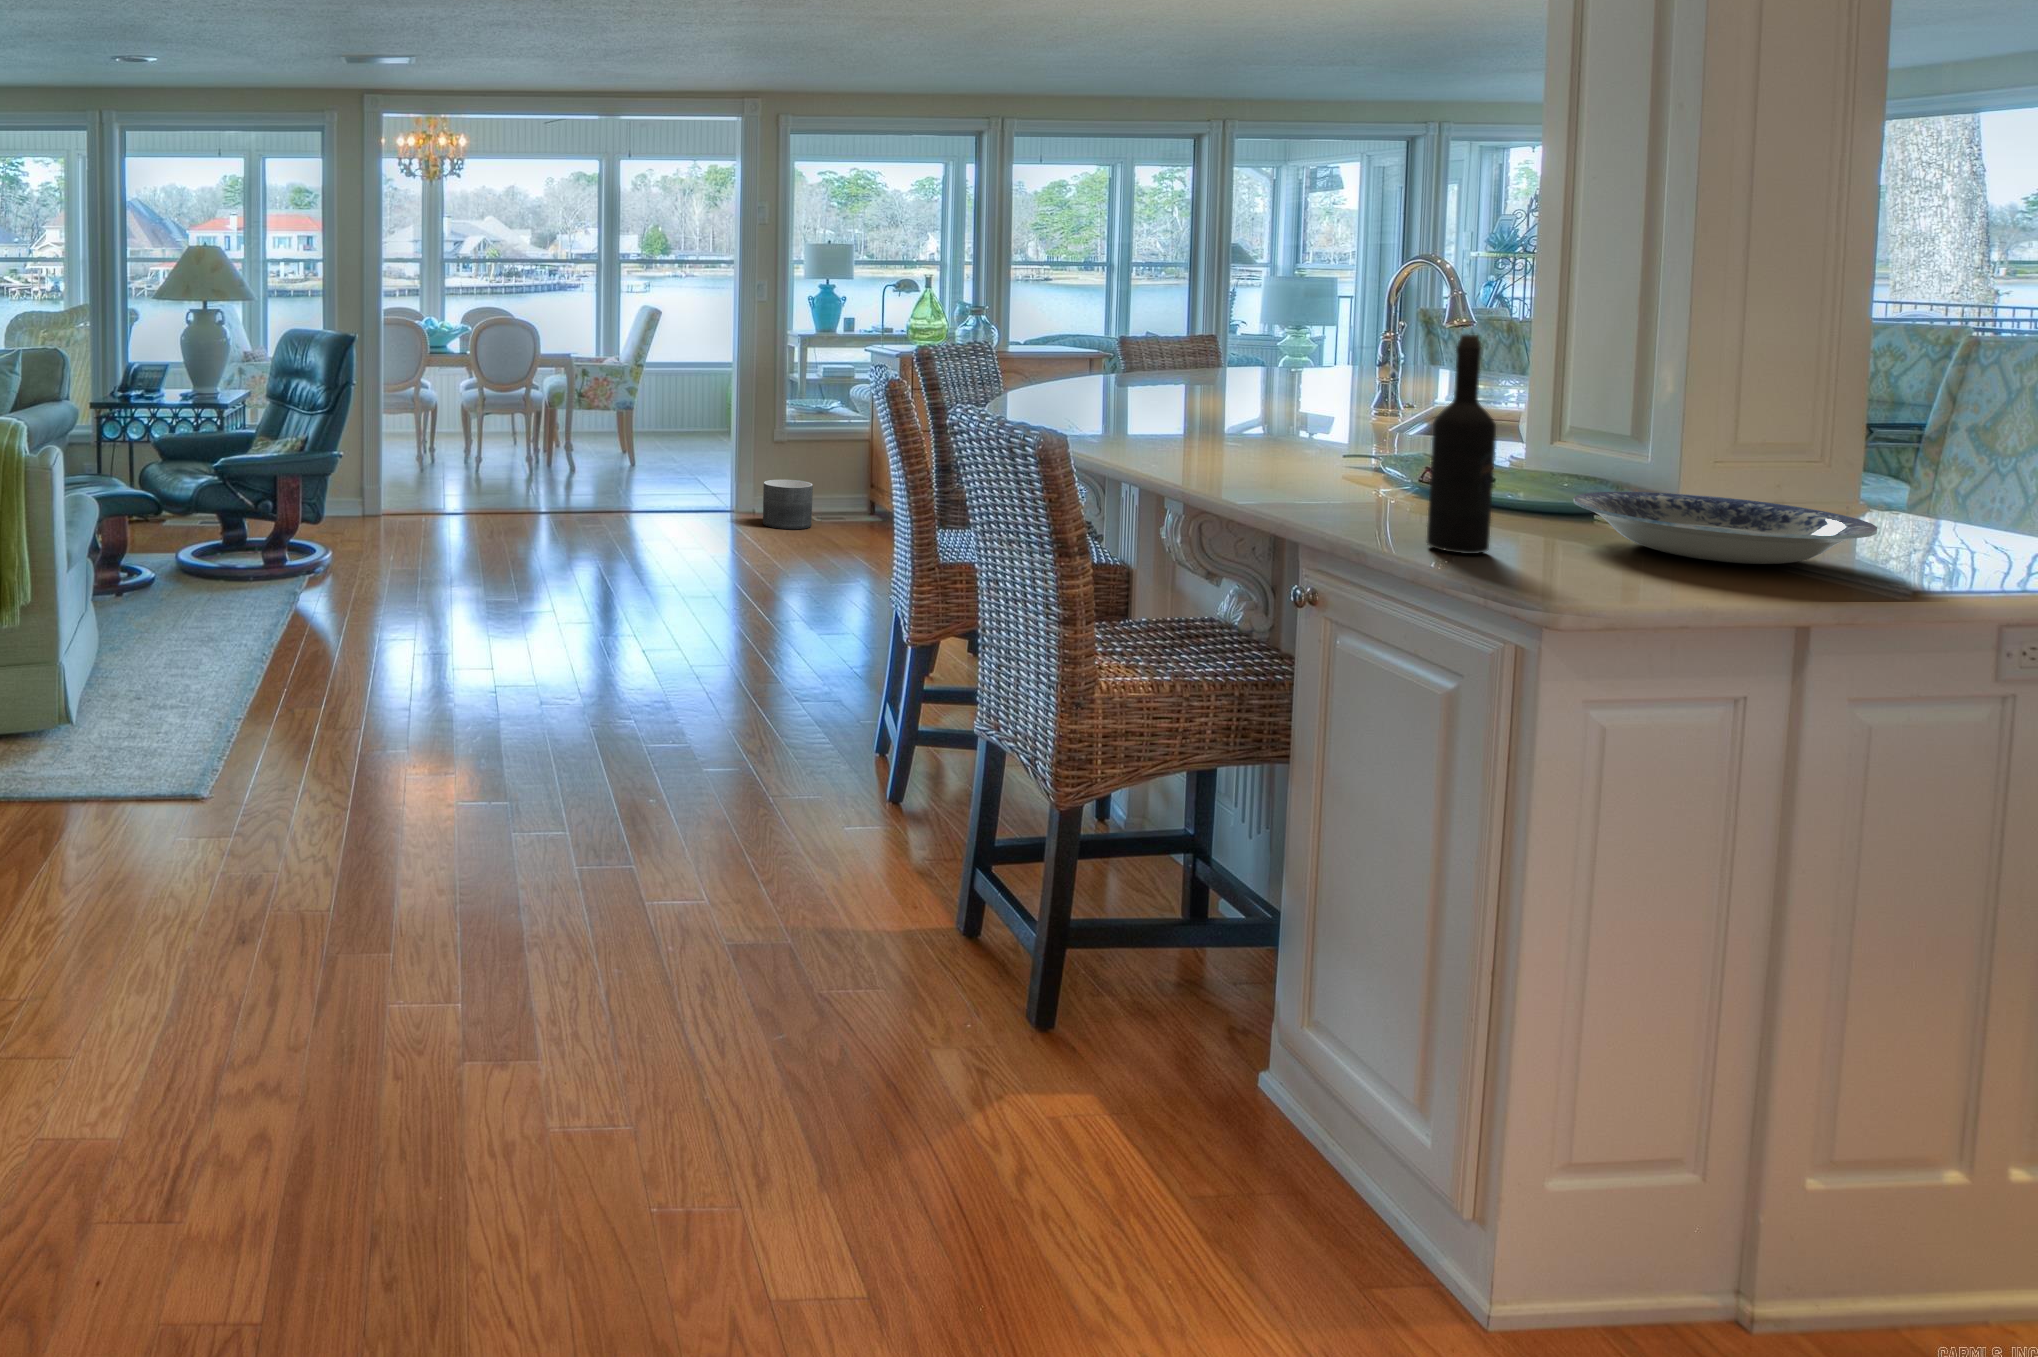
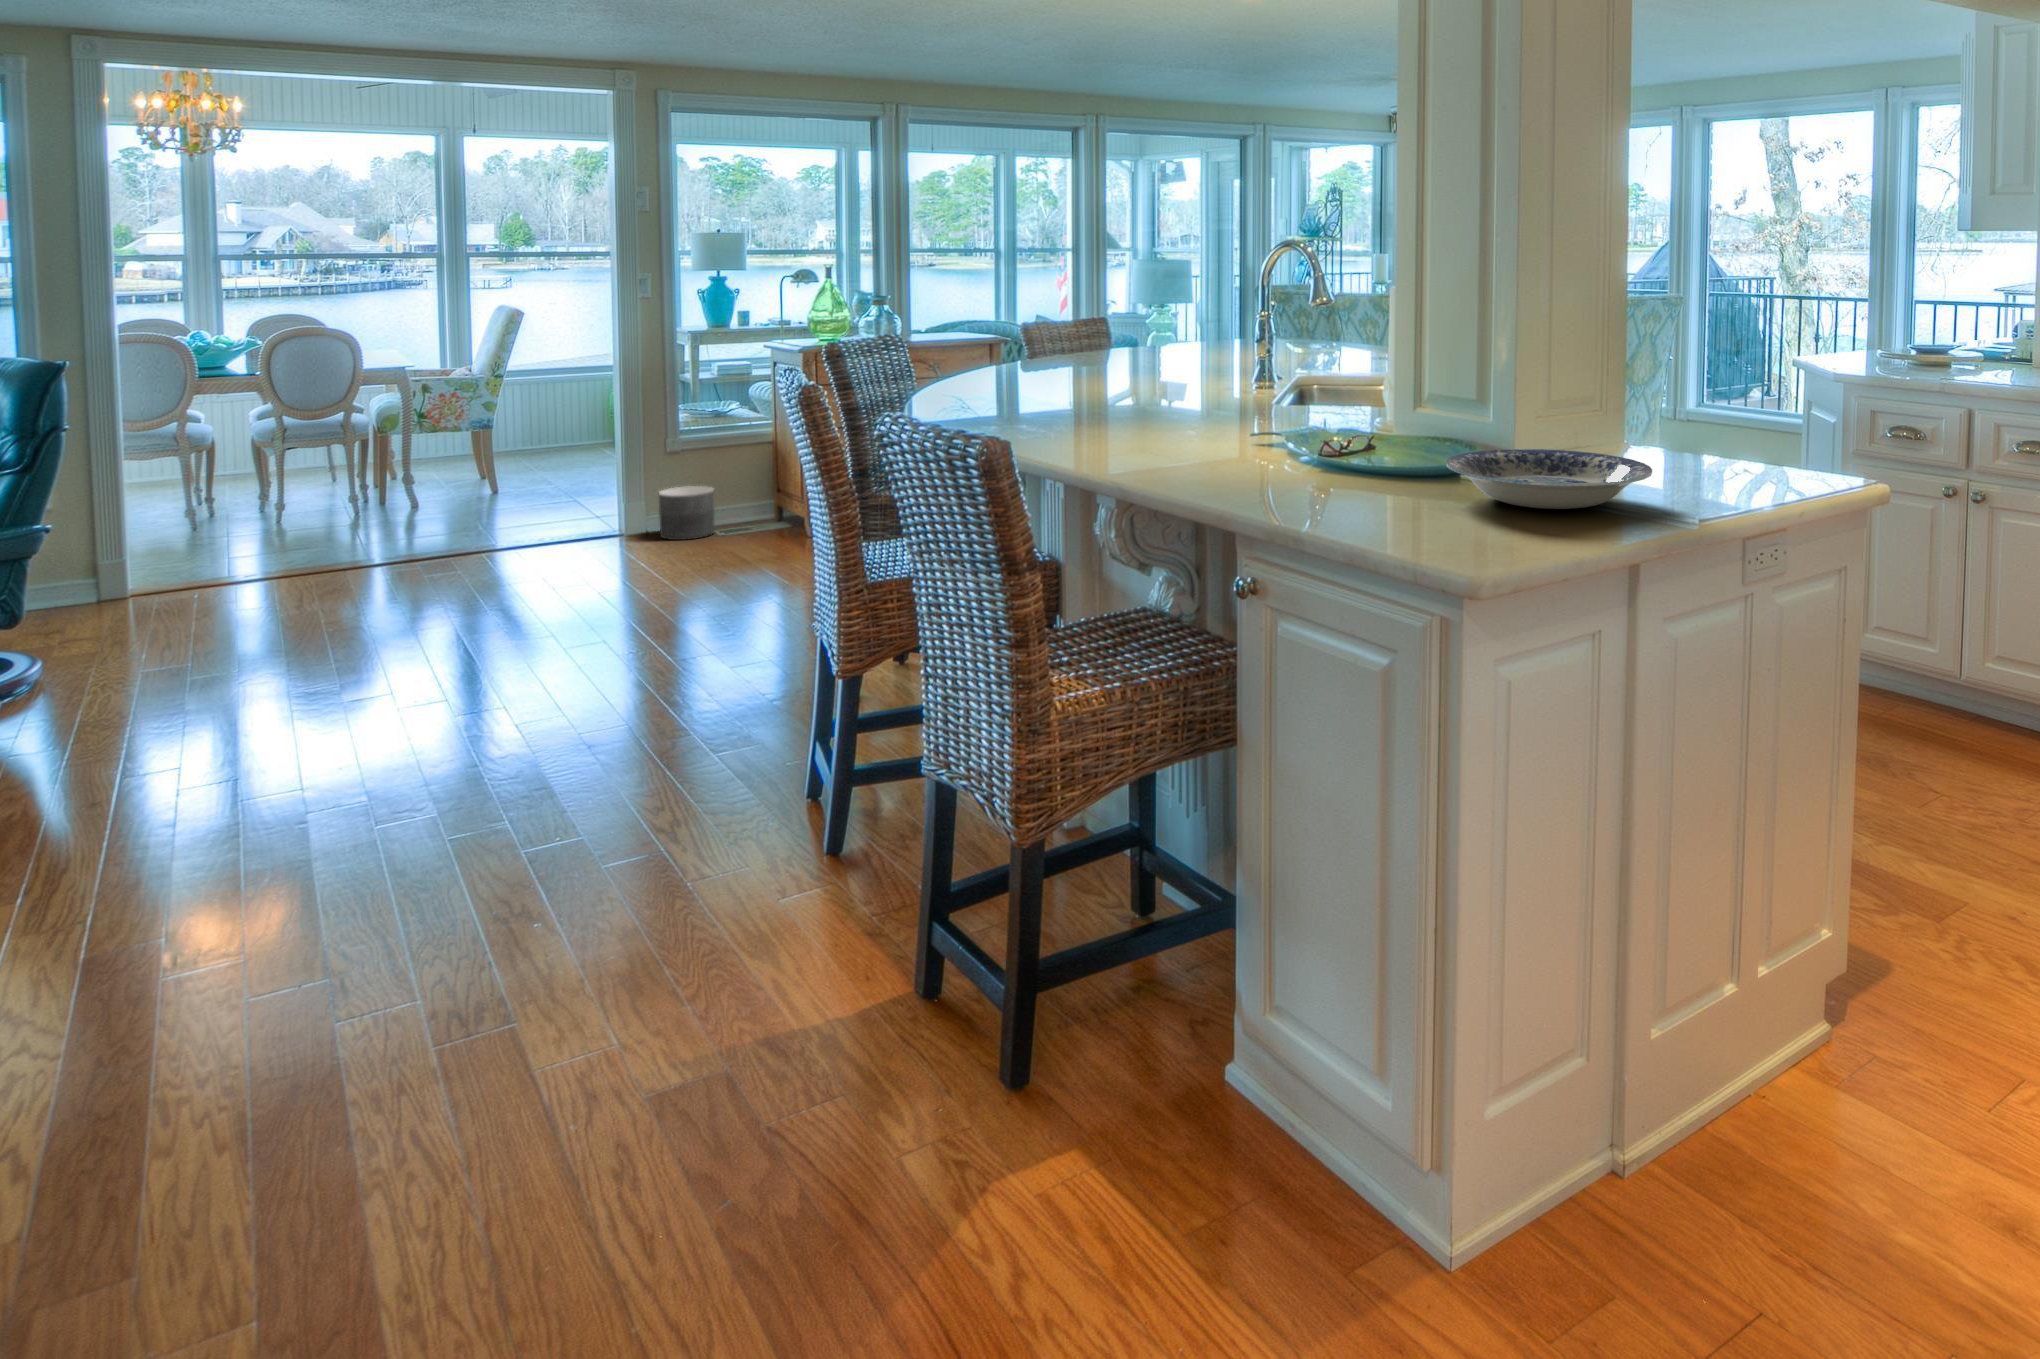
wine bottle: present [1427,334,1496,554] -> none [1351,320,1402,531]

